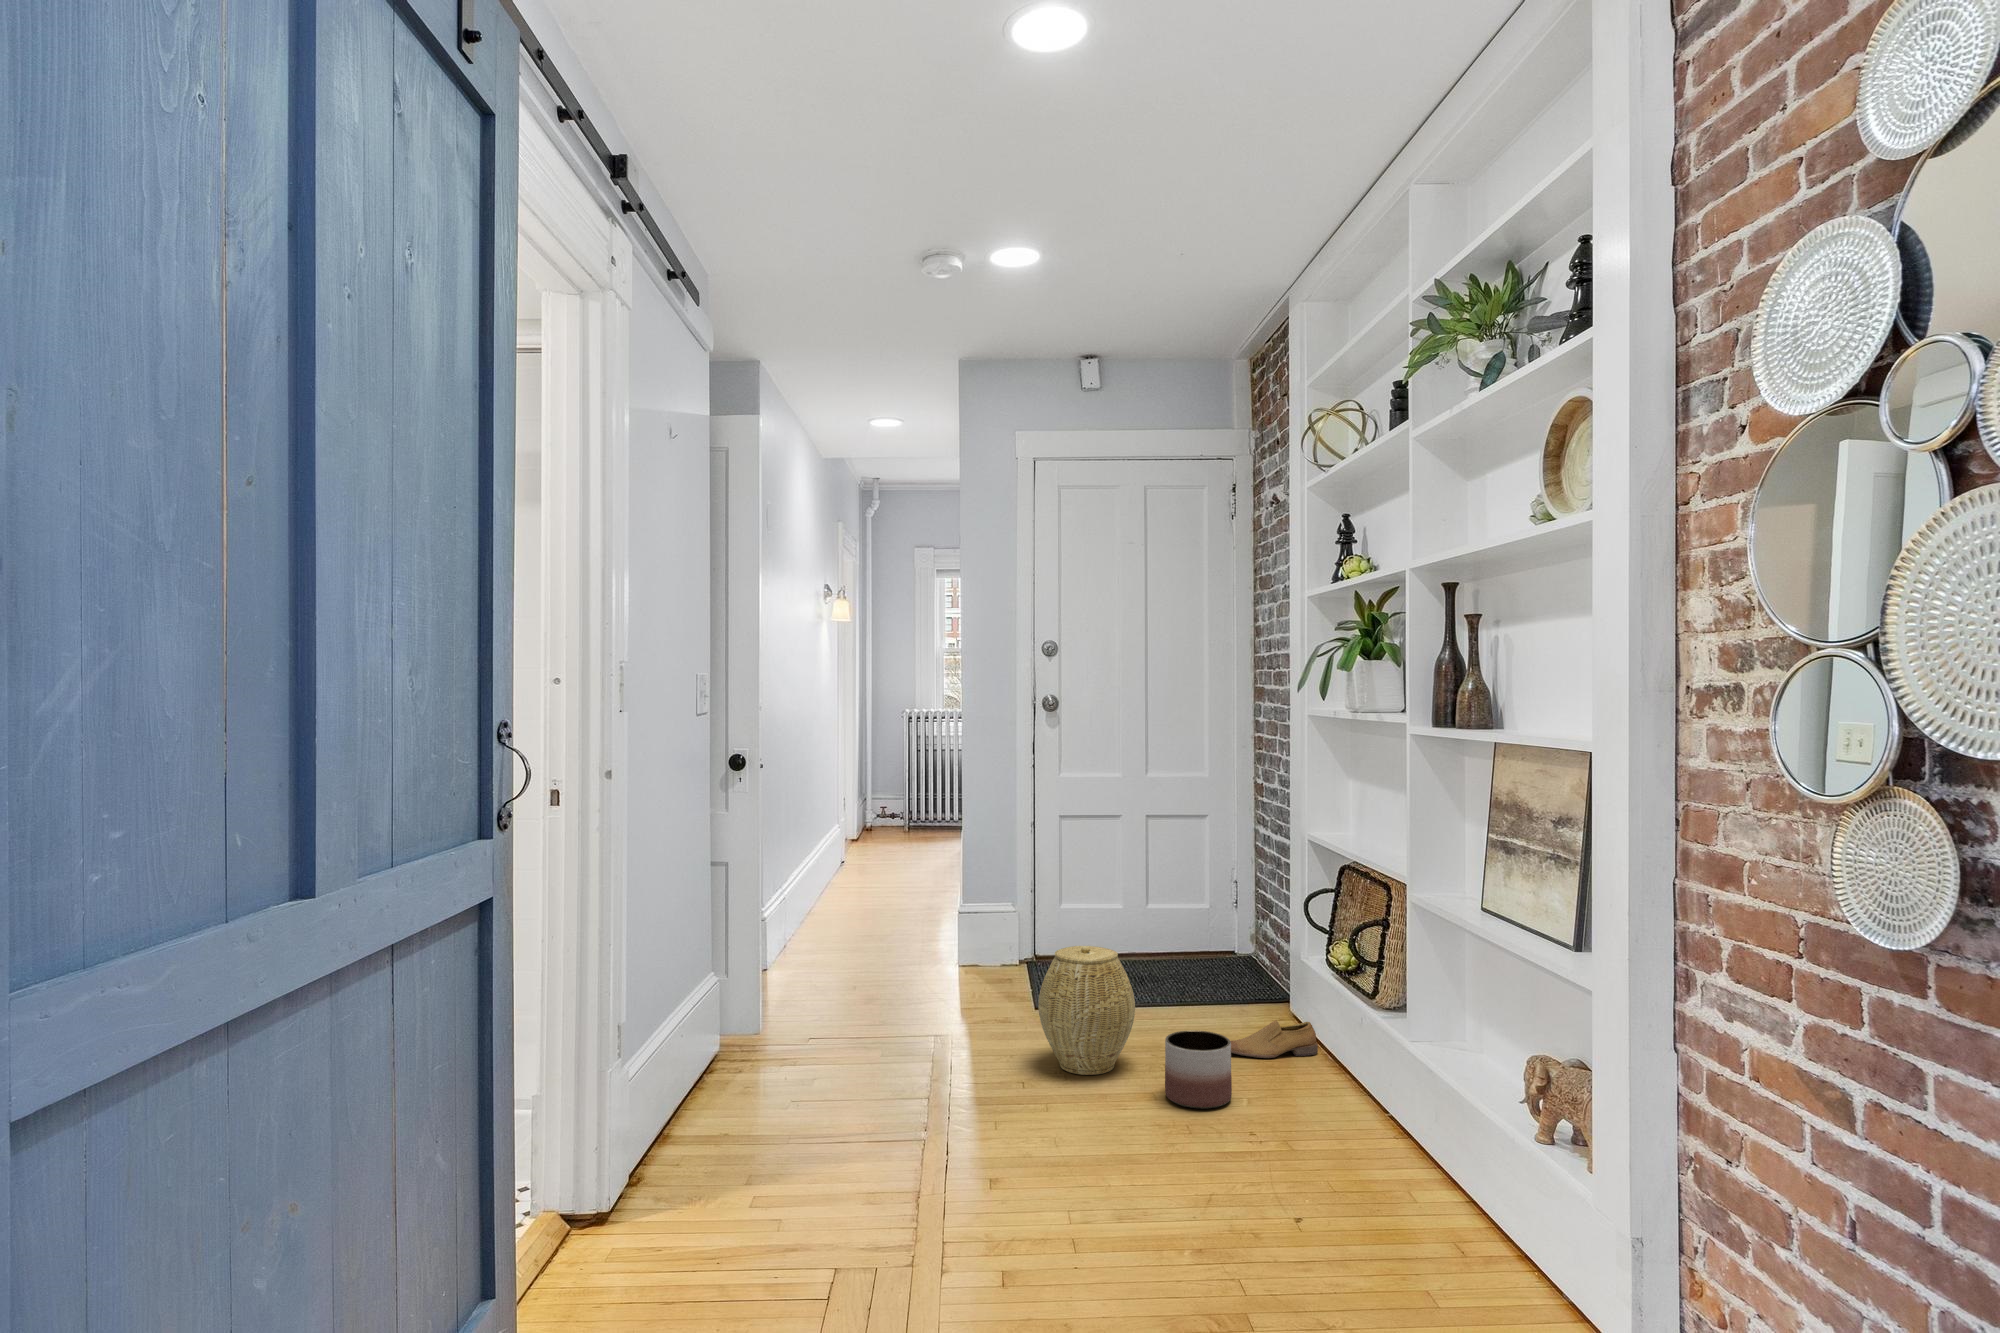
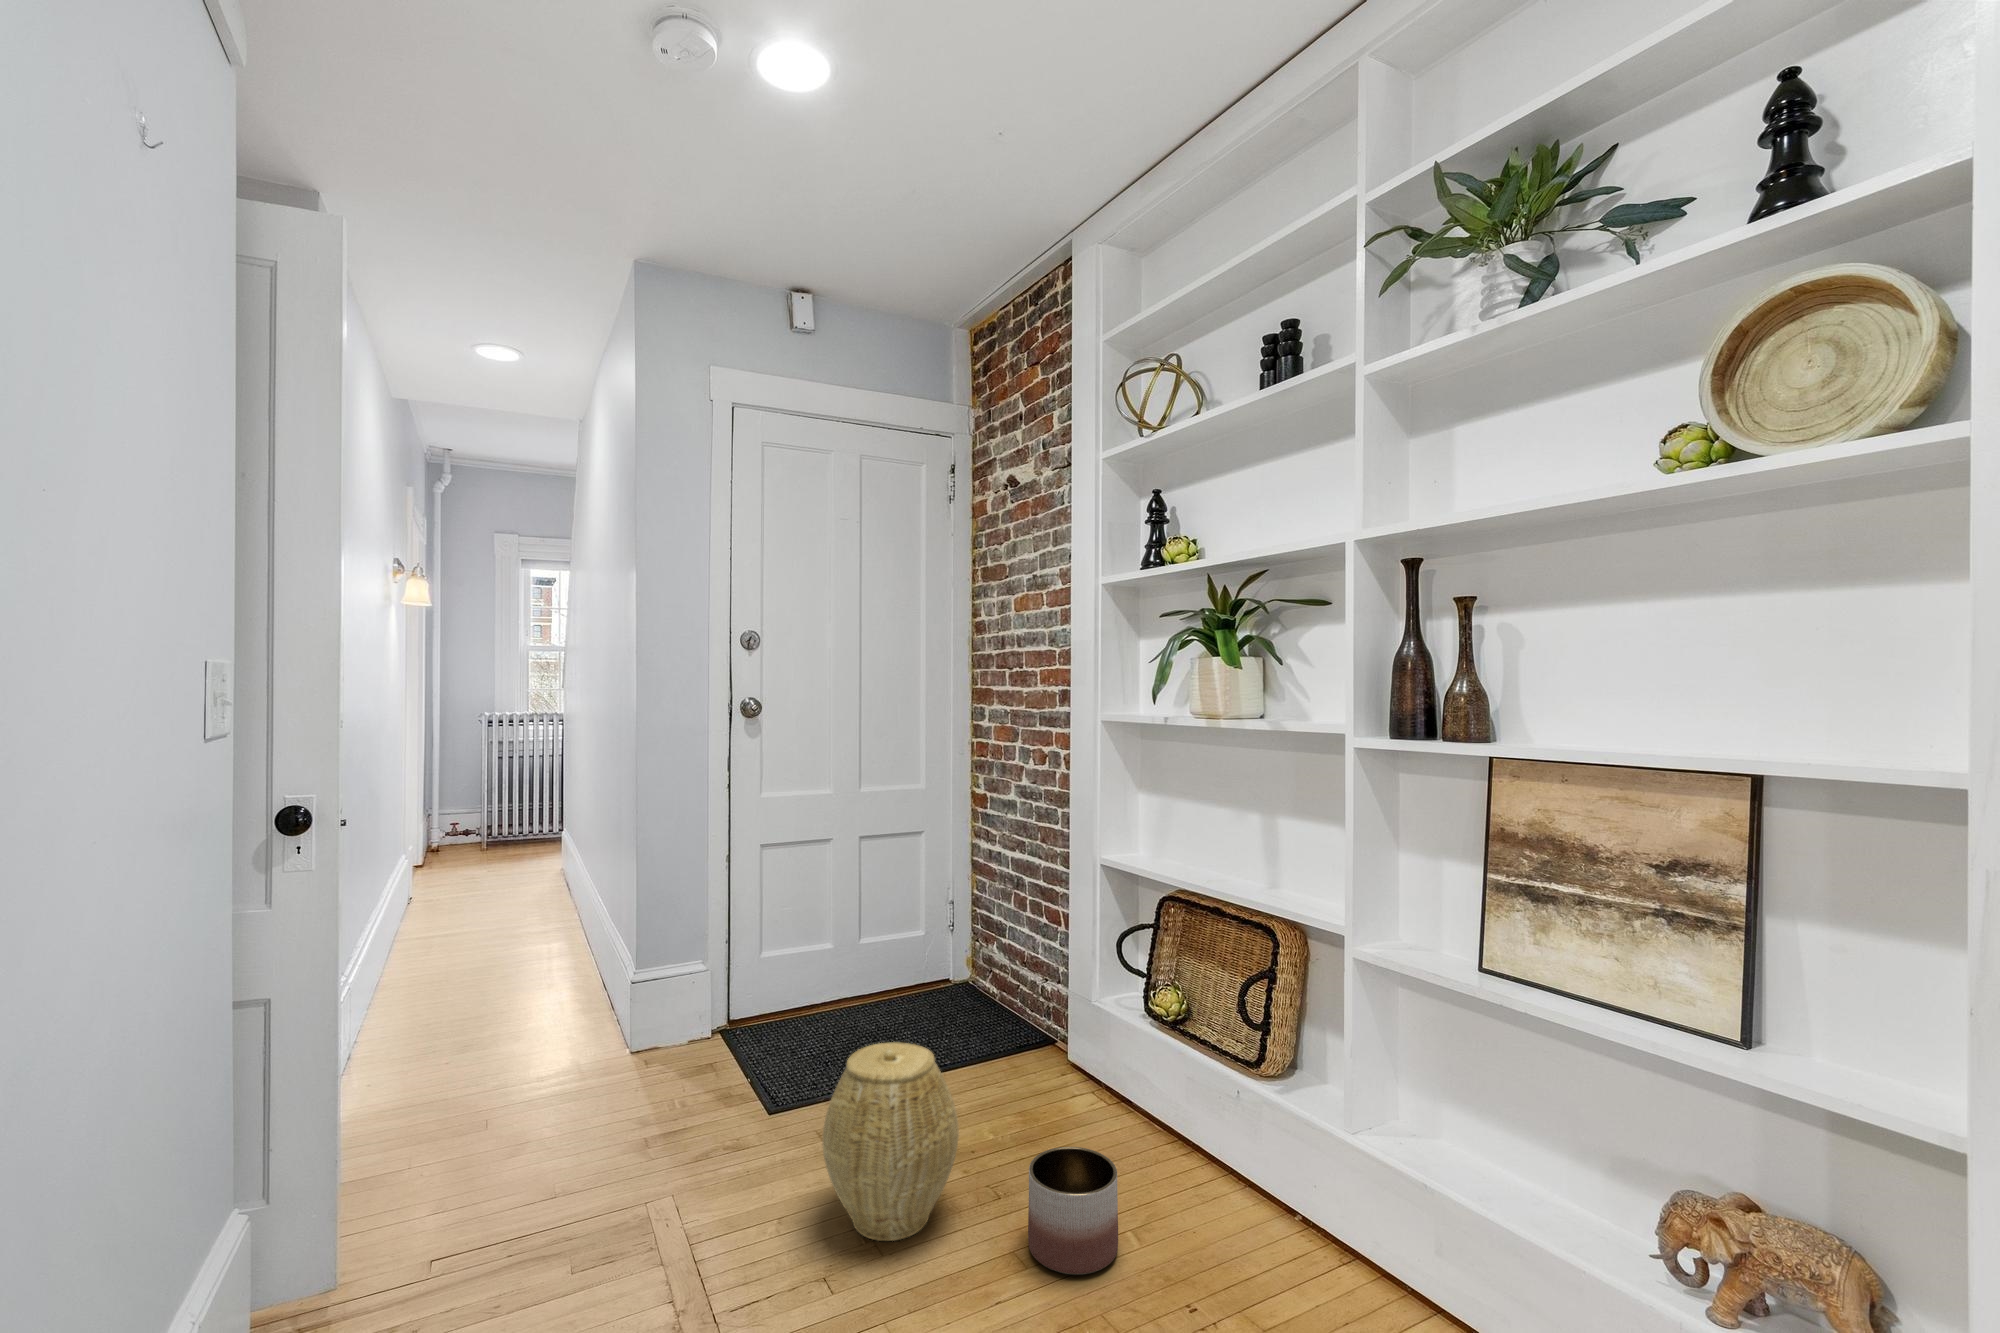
shoe: present [1230,1020,1318,1058] -> none [1039,1084,1140,1146]

